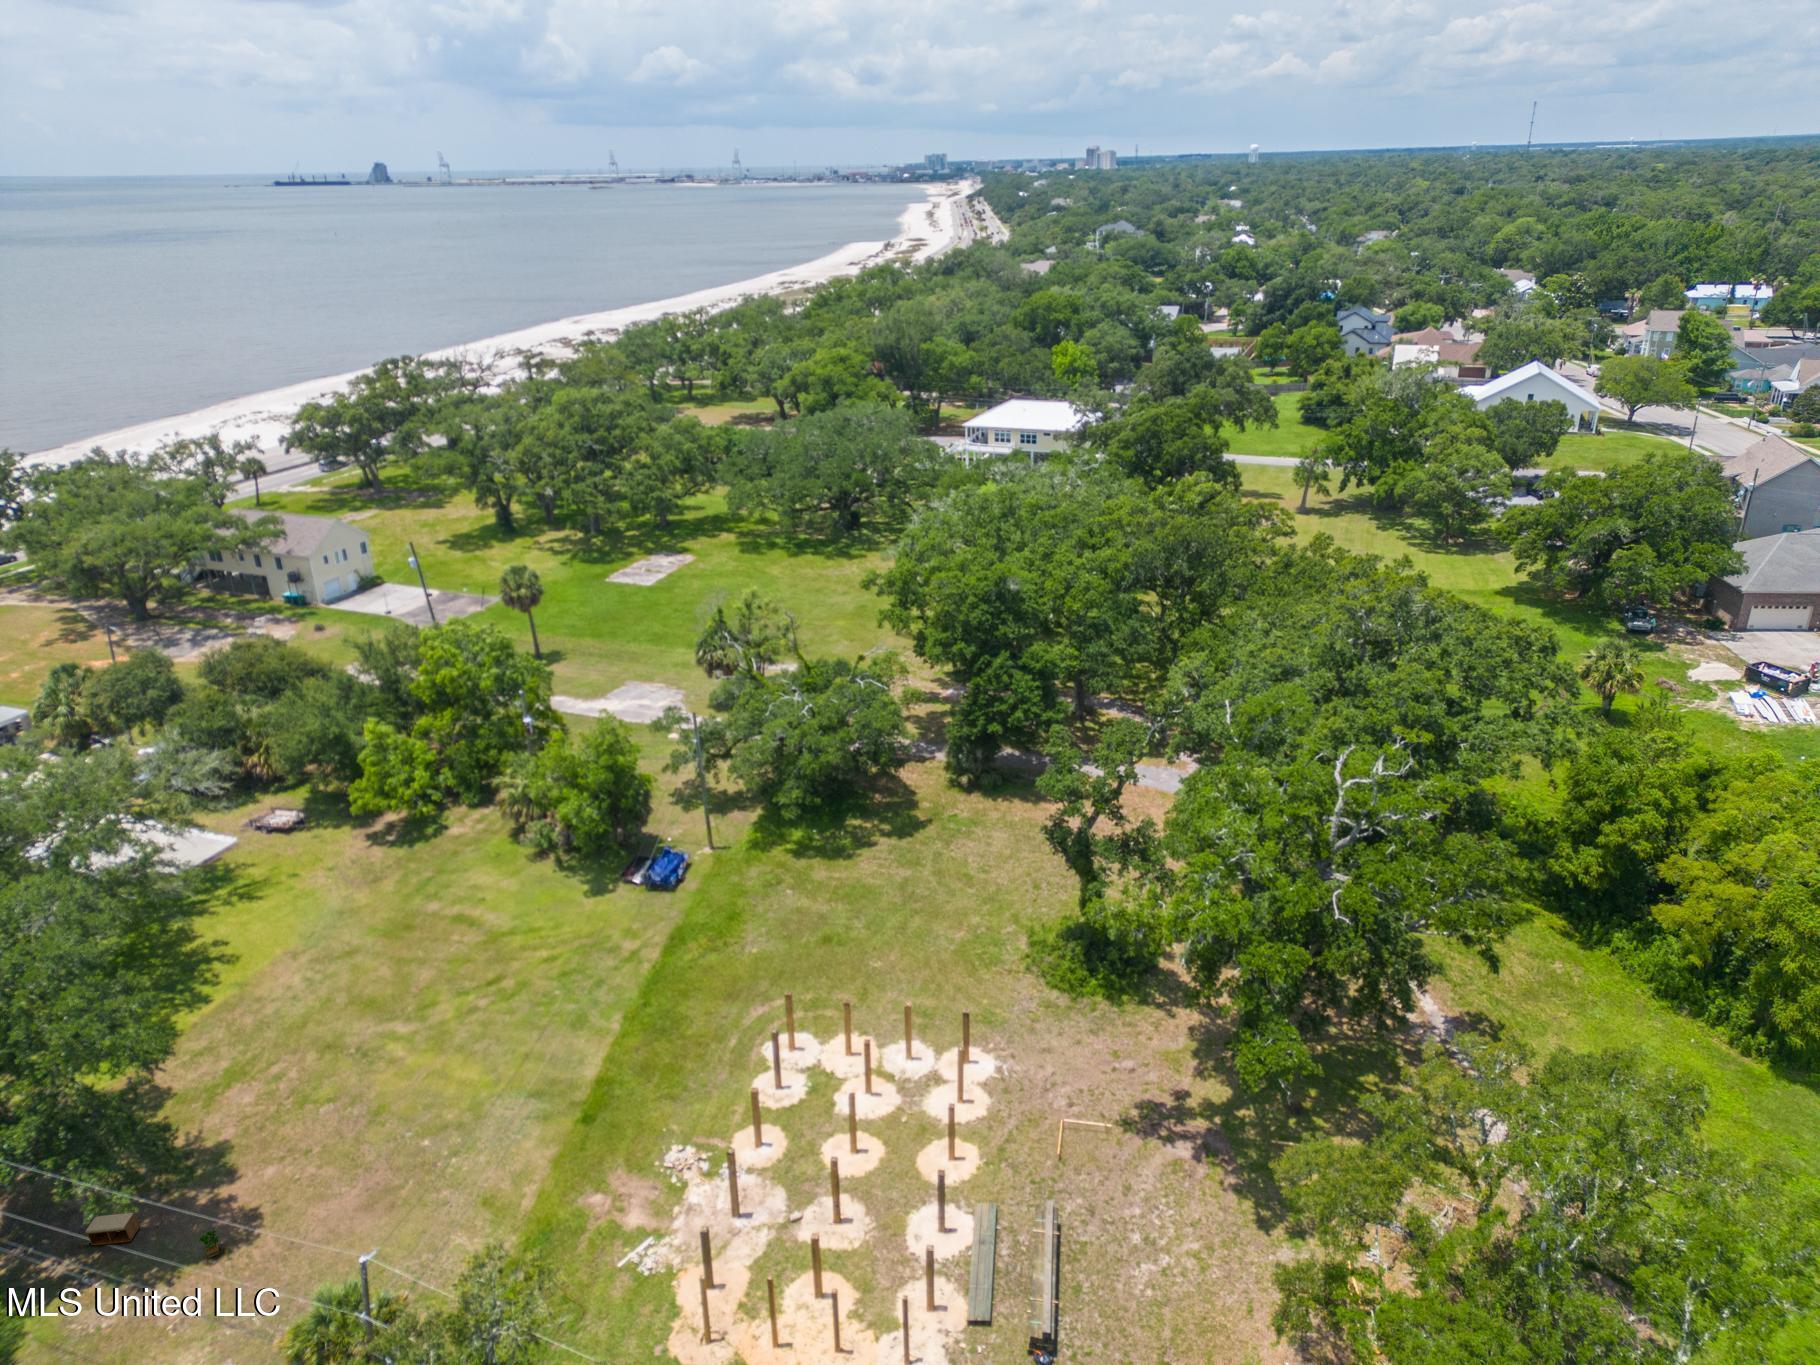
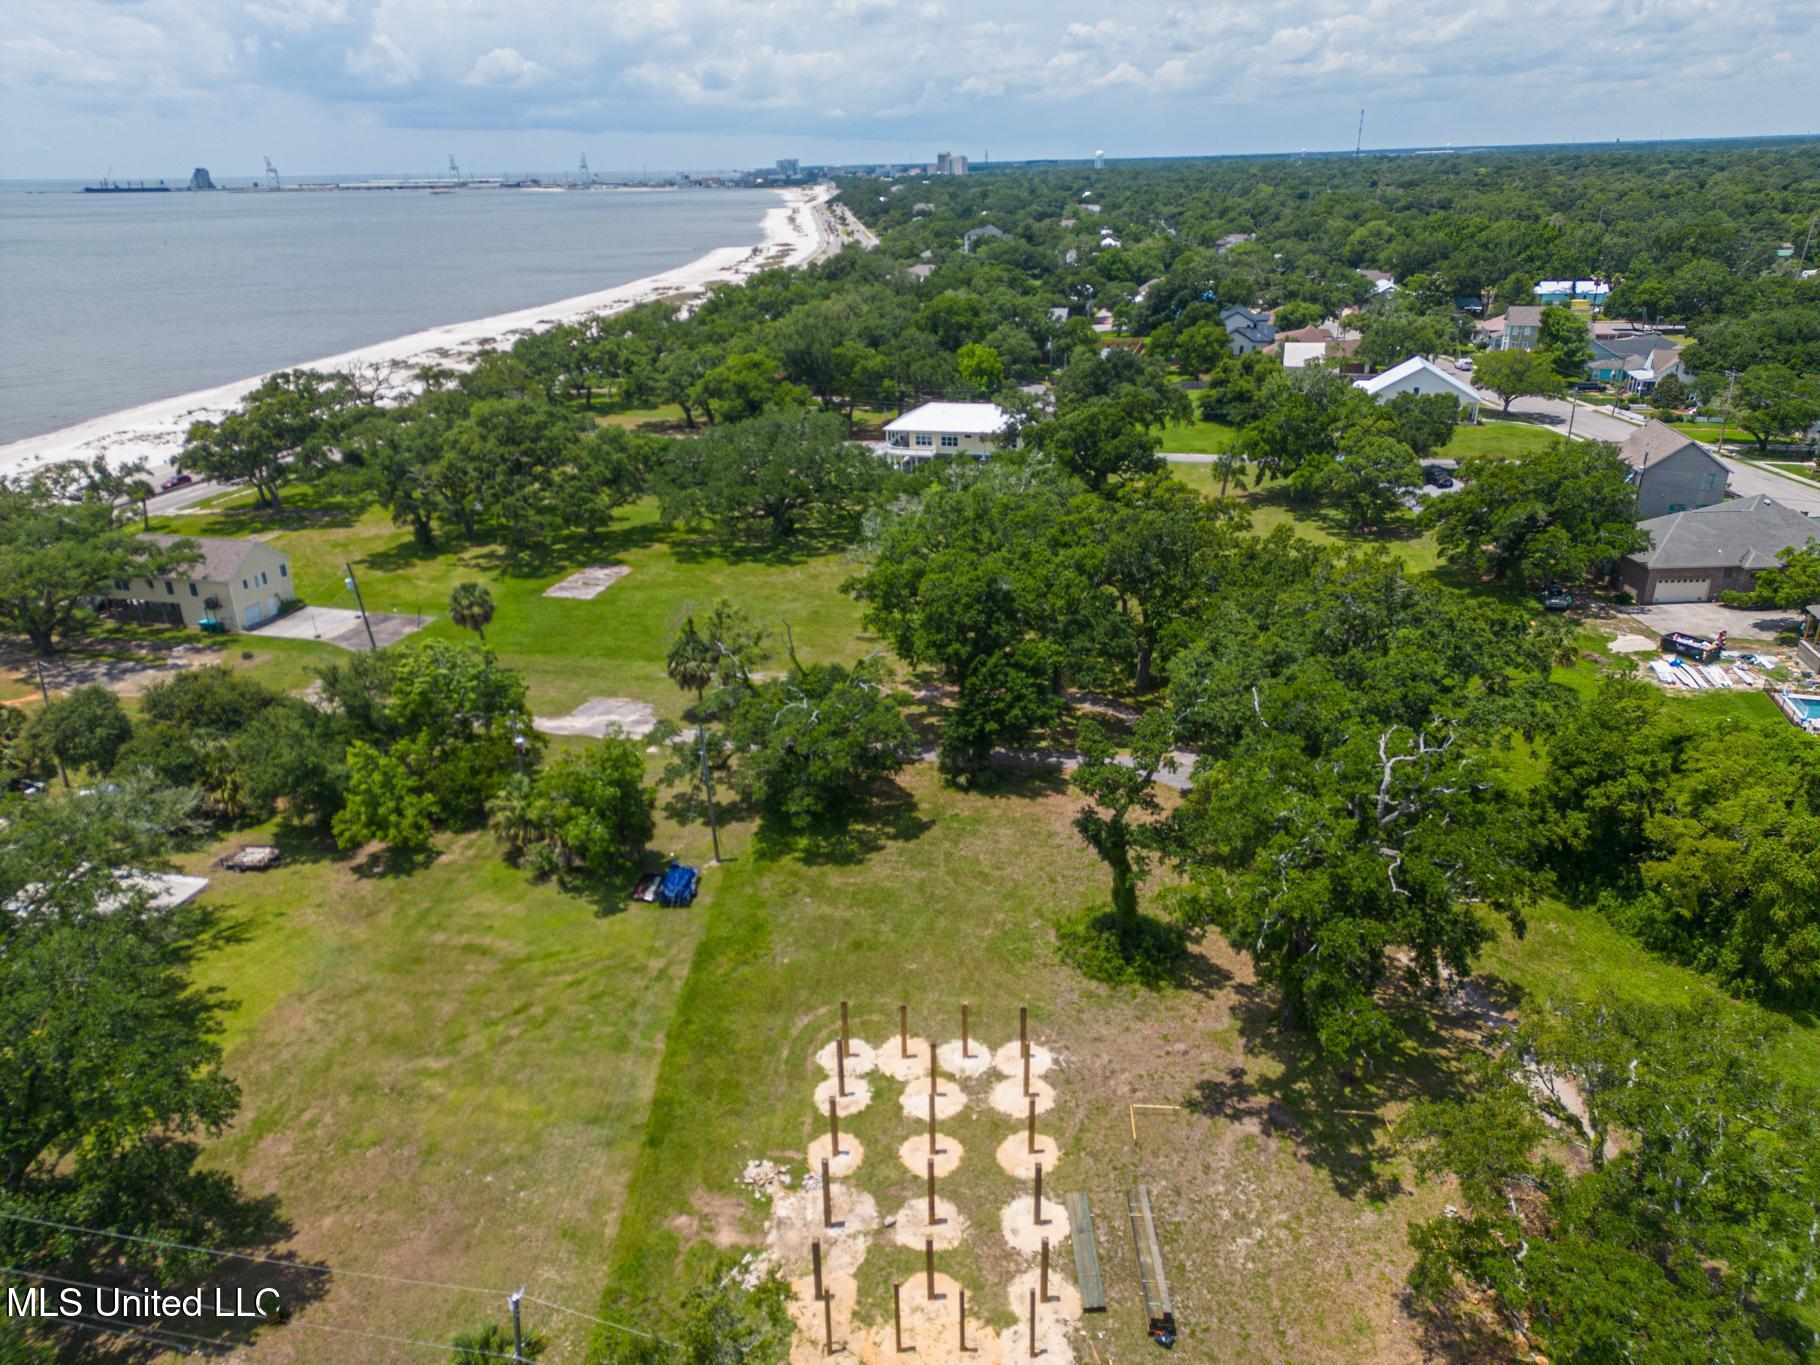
bench: present [85,1212,141,1245] -> none [126,1285,185,1325]

